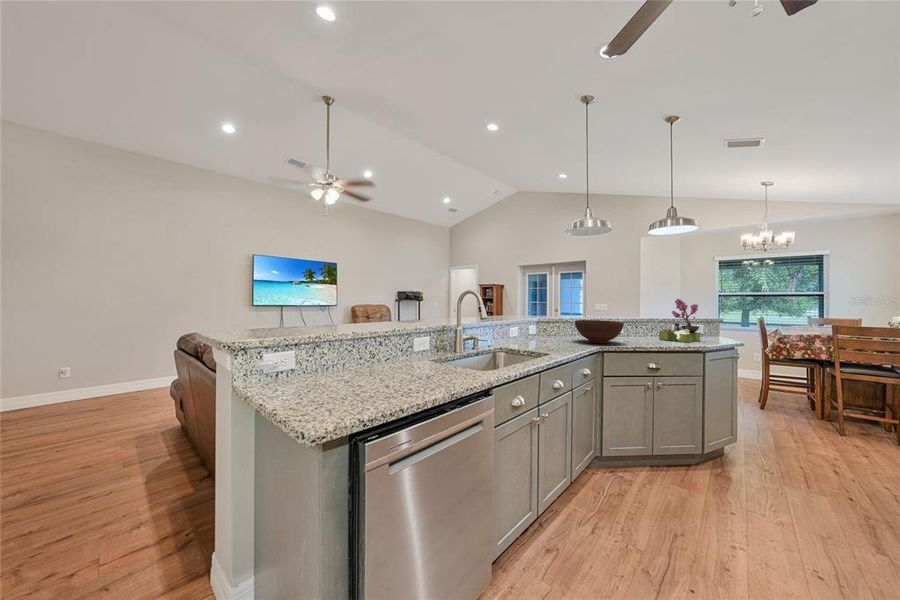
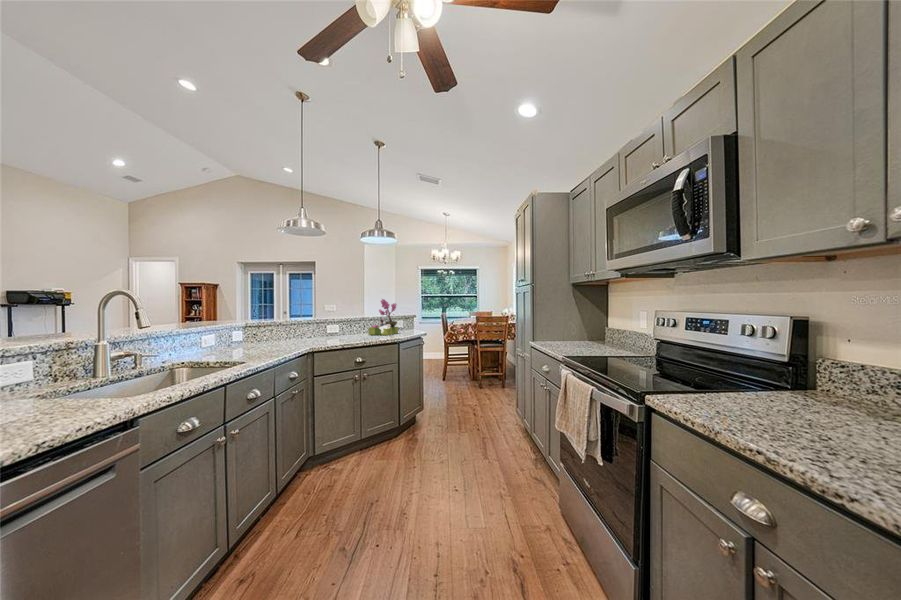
fruit bowl: present [575,320,624,343] -> none [288,321,336,344]

